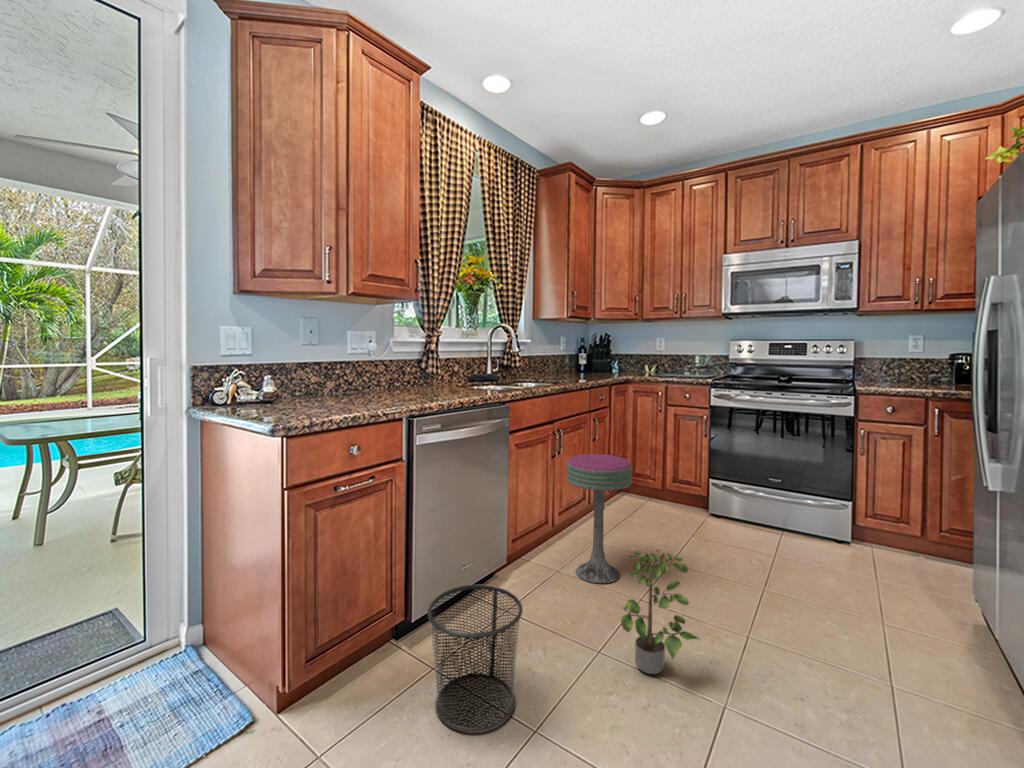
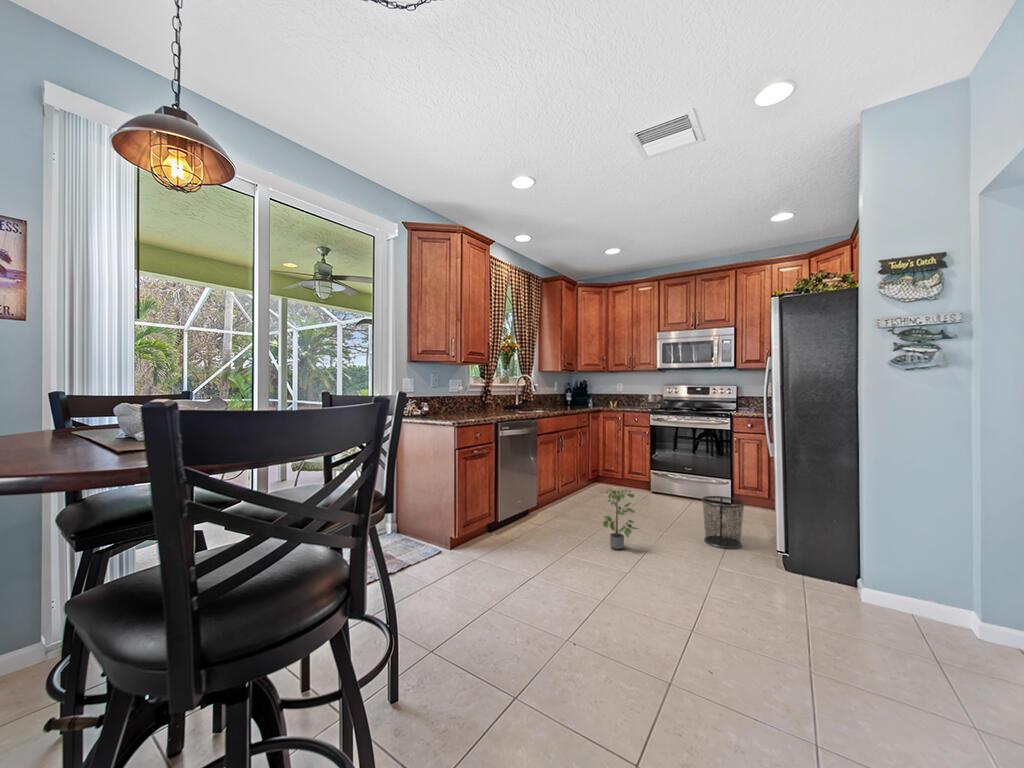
bar stool: present [567,454,632,583] -> none [569,450,606,522]
waste bin: present [428,585,523,733] -> present [702,496,745,549]

